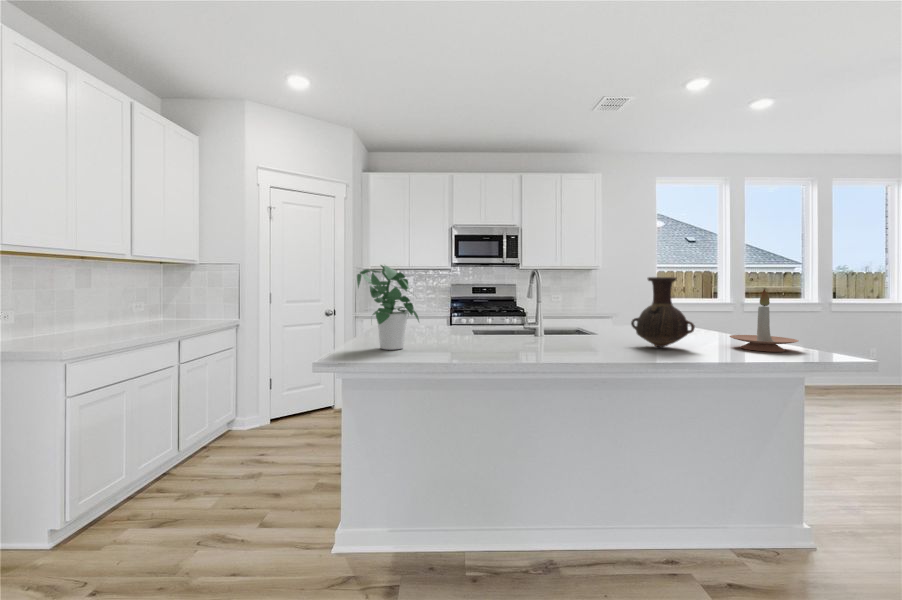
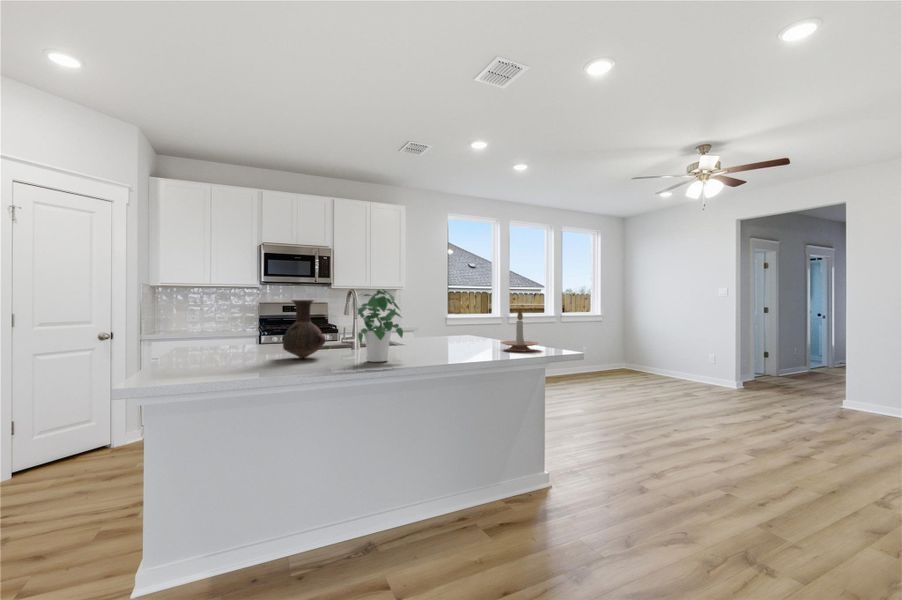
potted plant: present [357,265,419,350] -> present [353,290,403,362]
vase: present [631,277,695,347] -> present [282,300,325,358]

